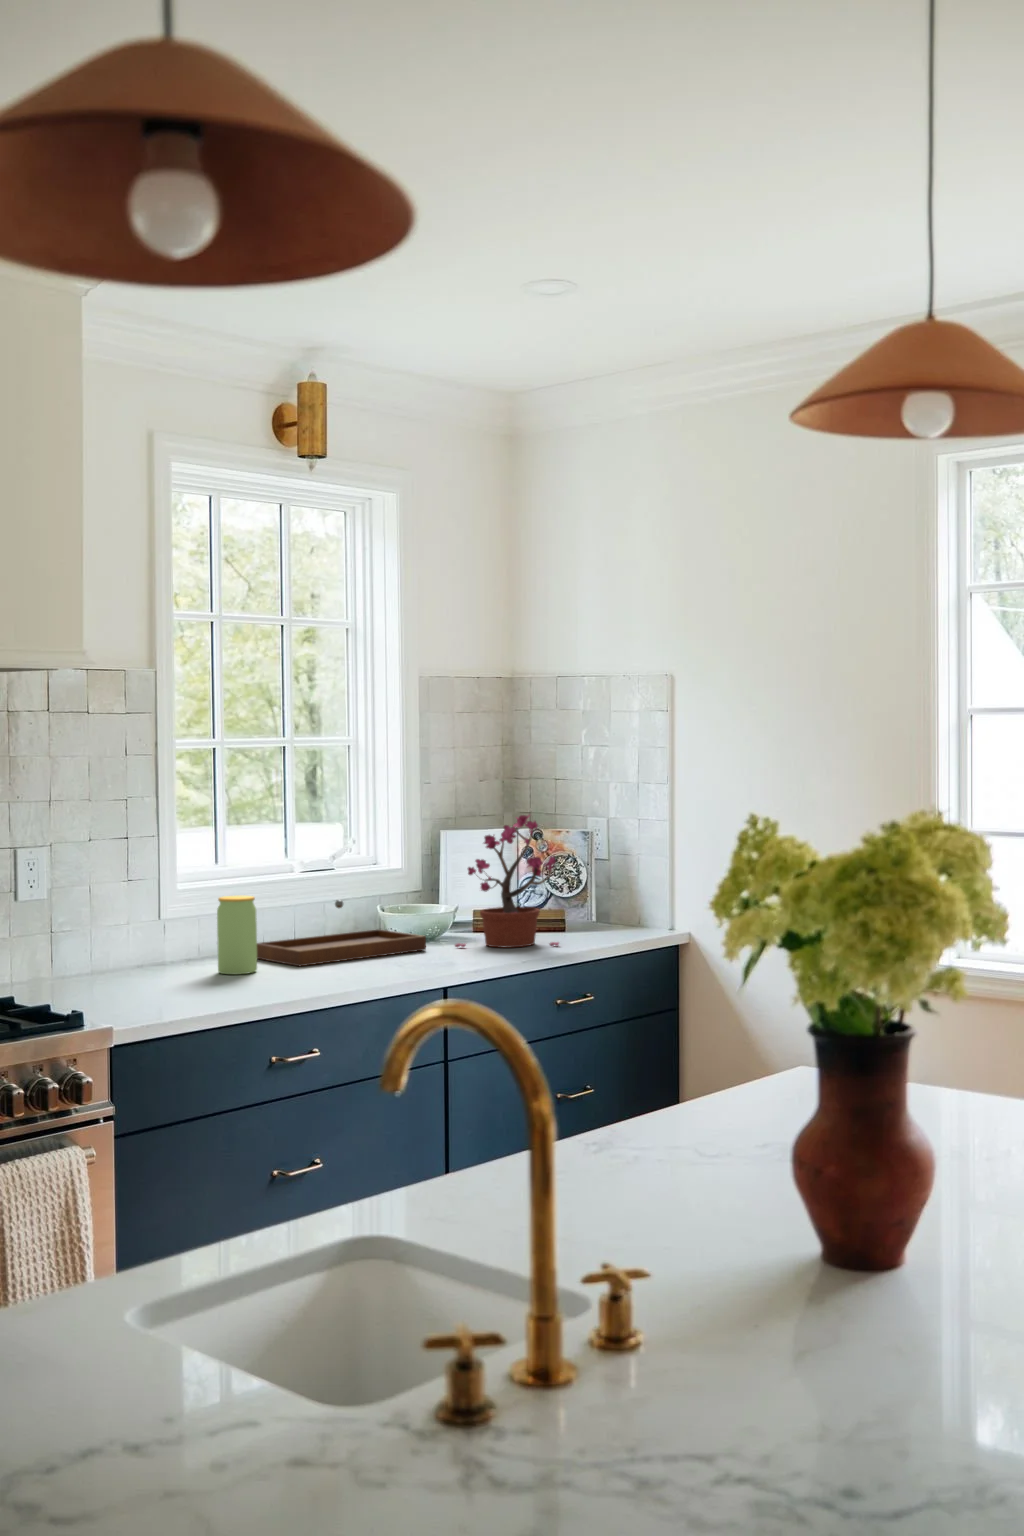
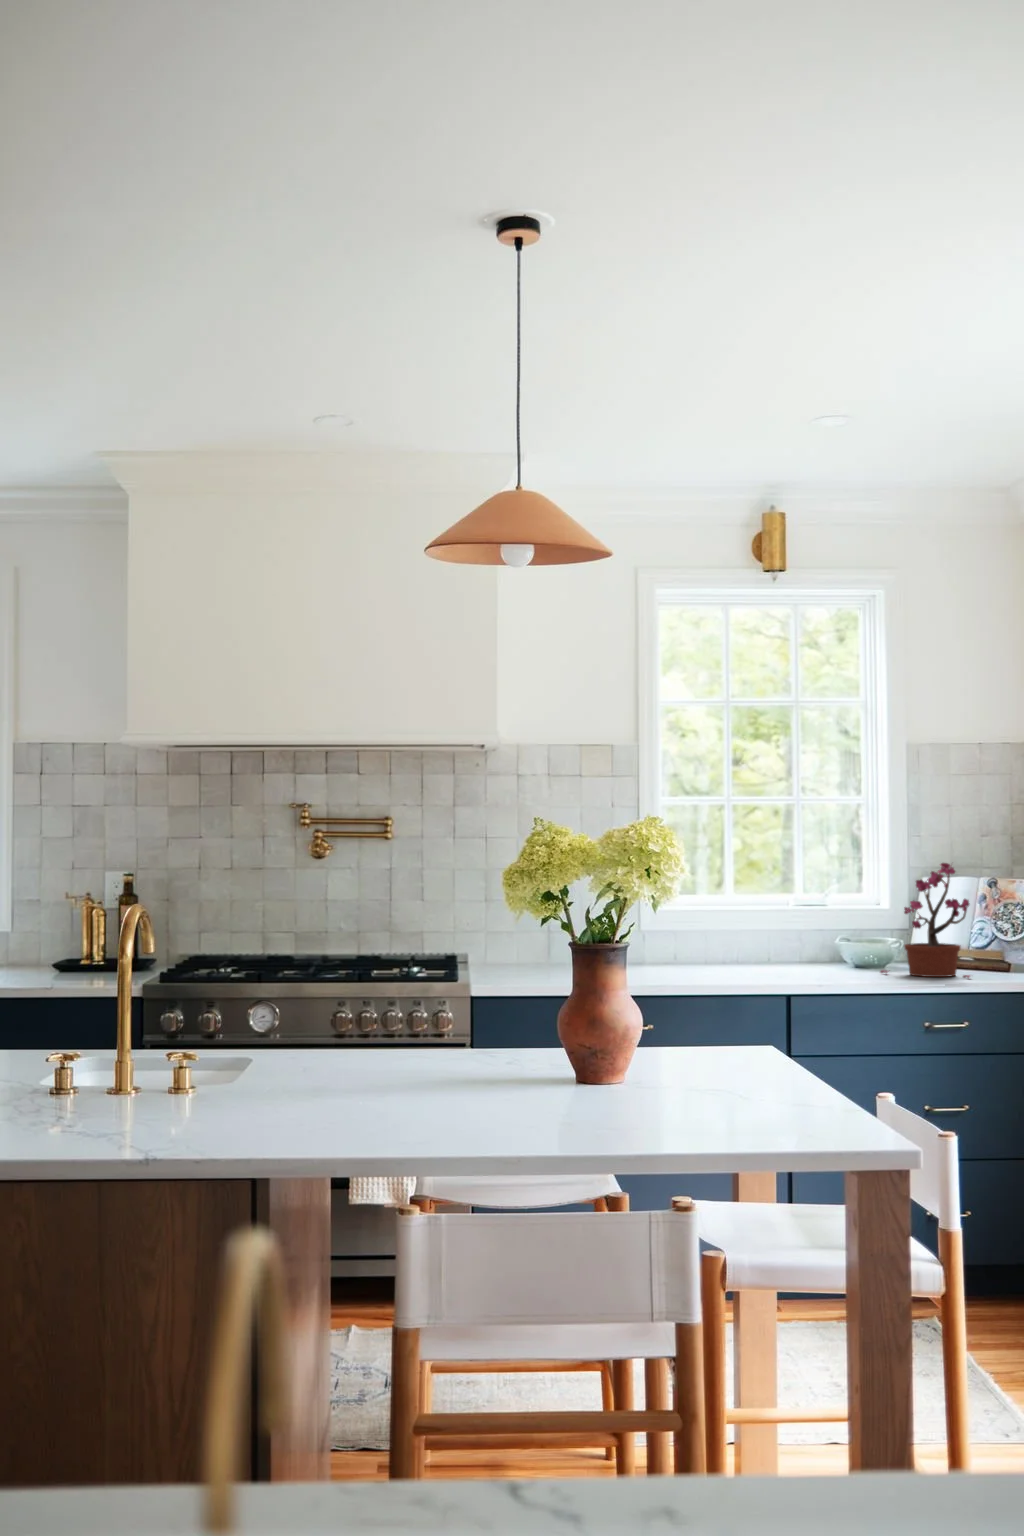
jar: present [217,896,257,974] -> none [662,916,692,976]
tray: present [257,900,426,966] -> none [710,927,852,975]

